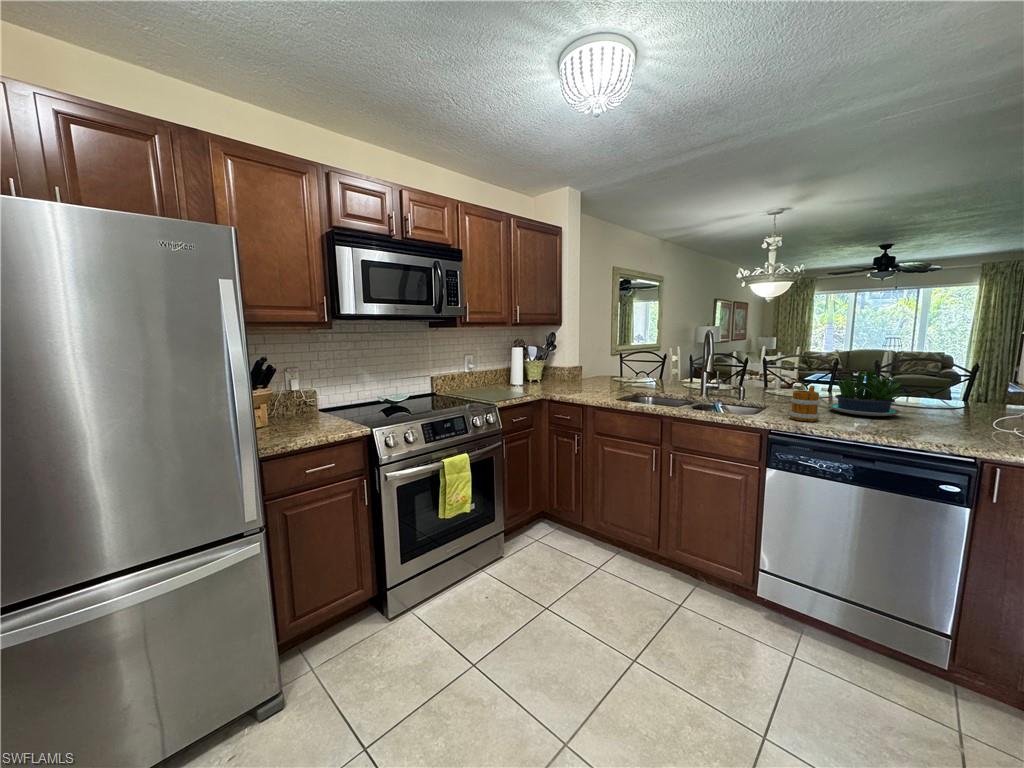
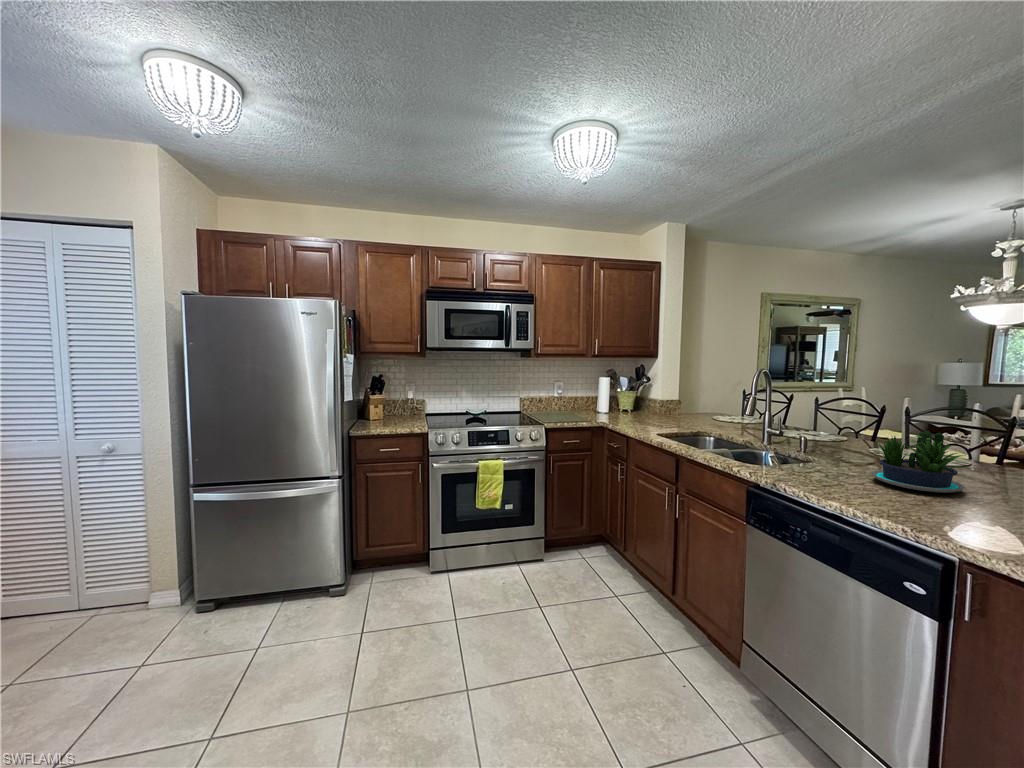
mug: present [789,386,820,422] -> none [787,440,830,481]

